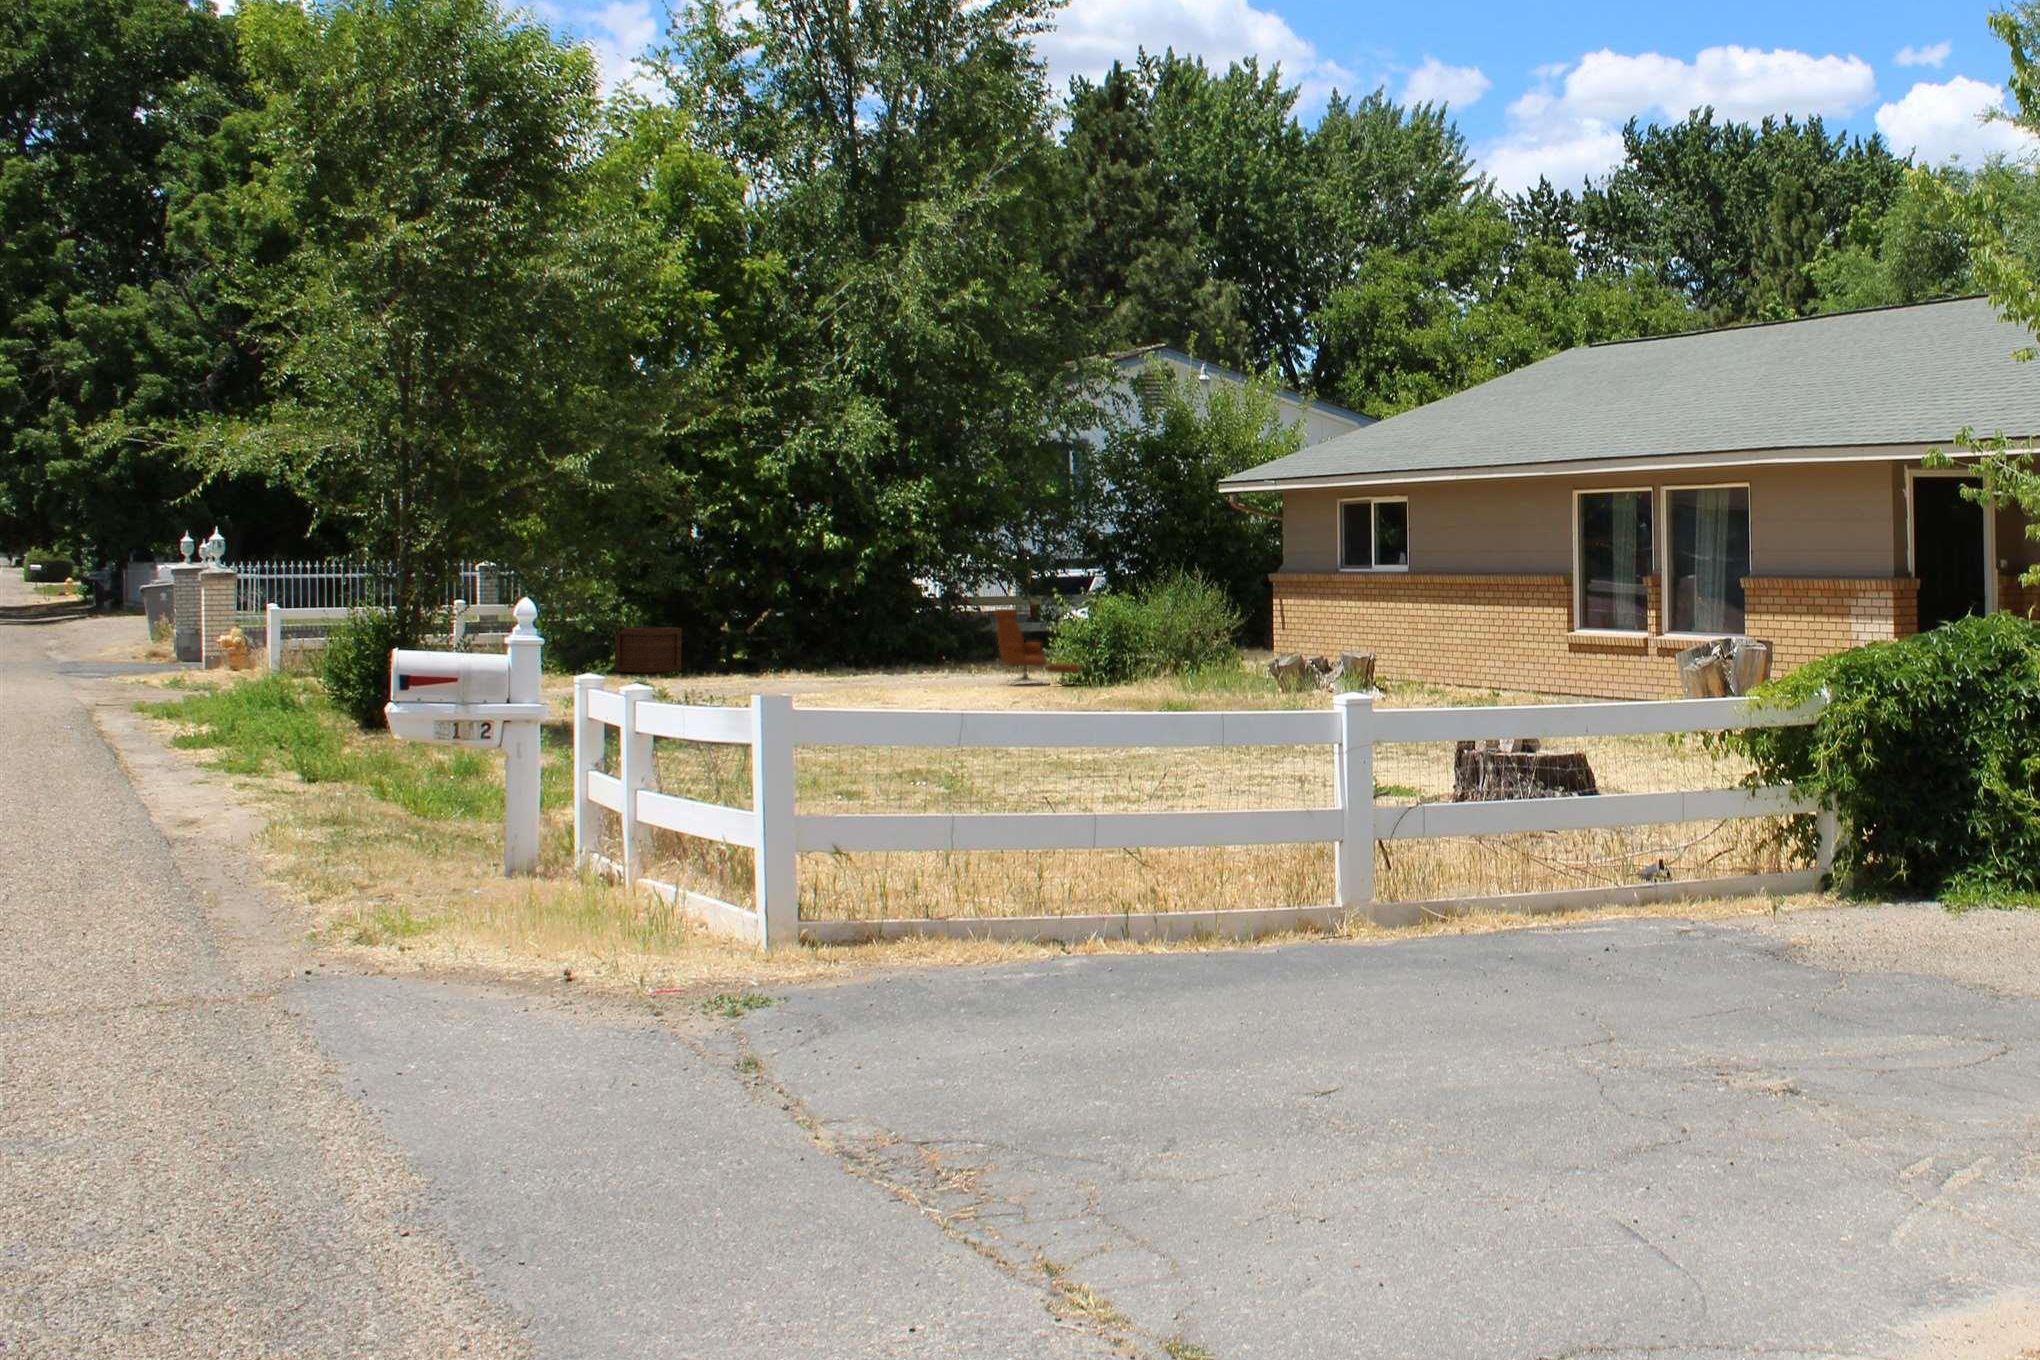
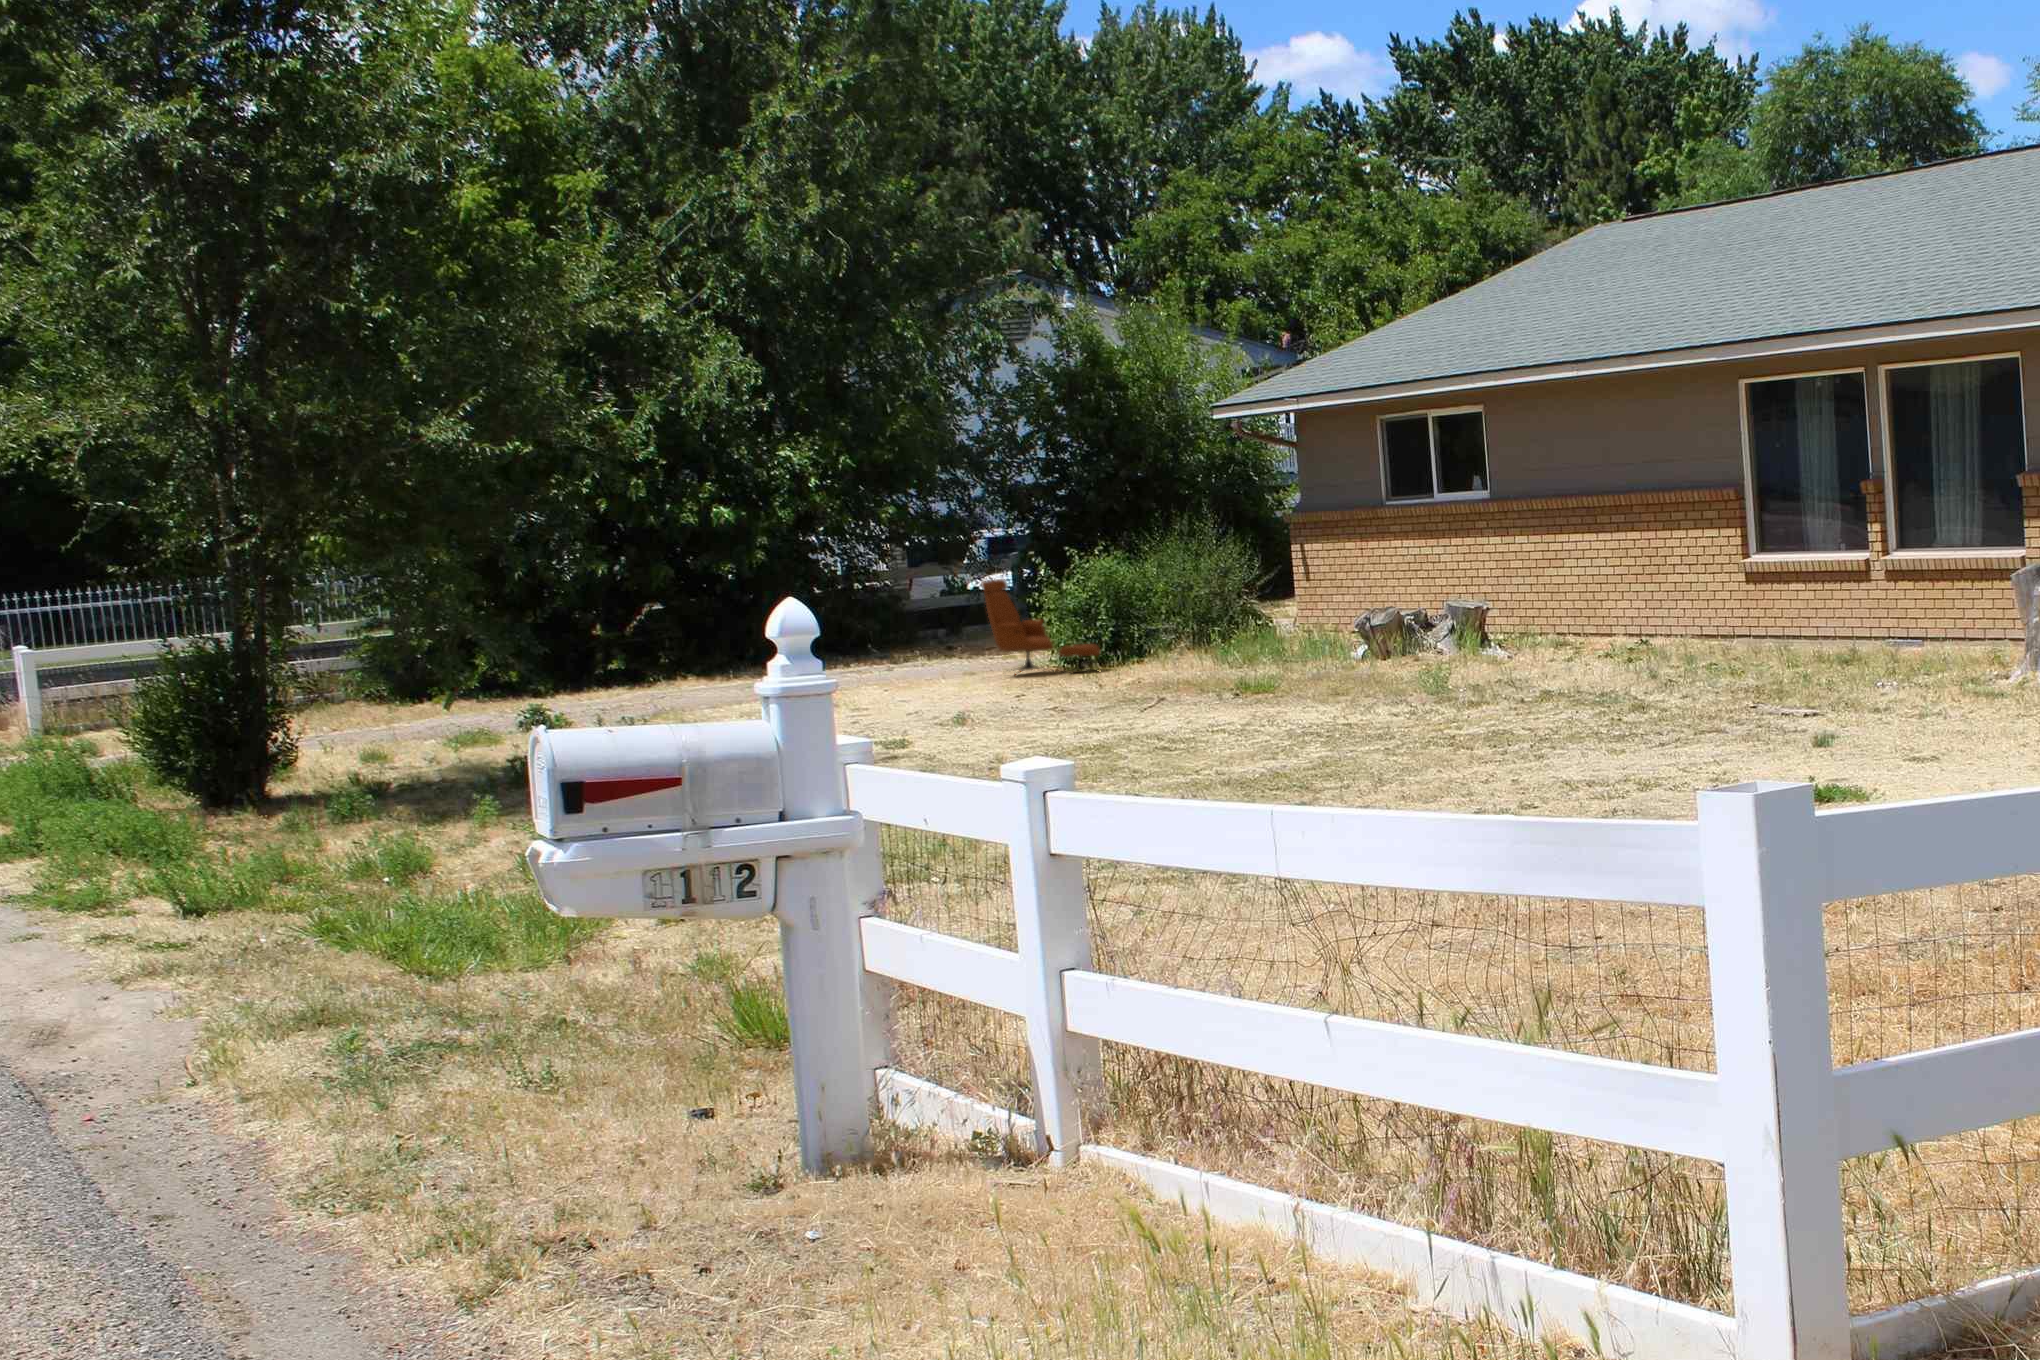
wooden crate: present [615,627,682,673] -> none [463,633,553,694]

